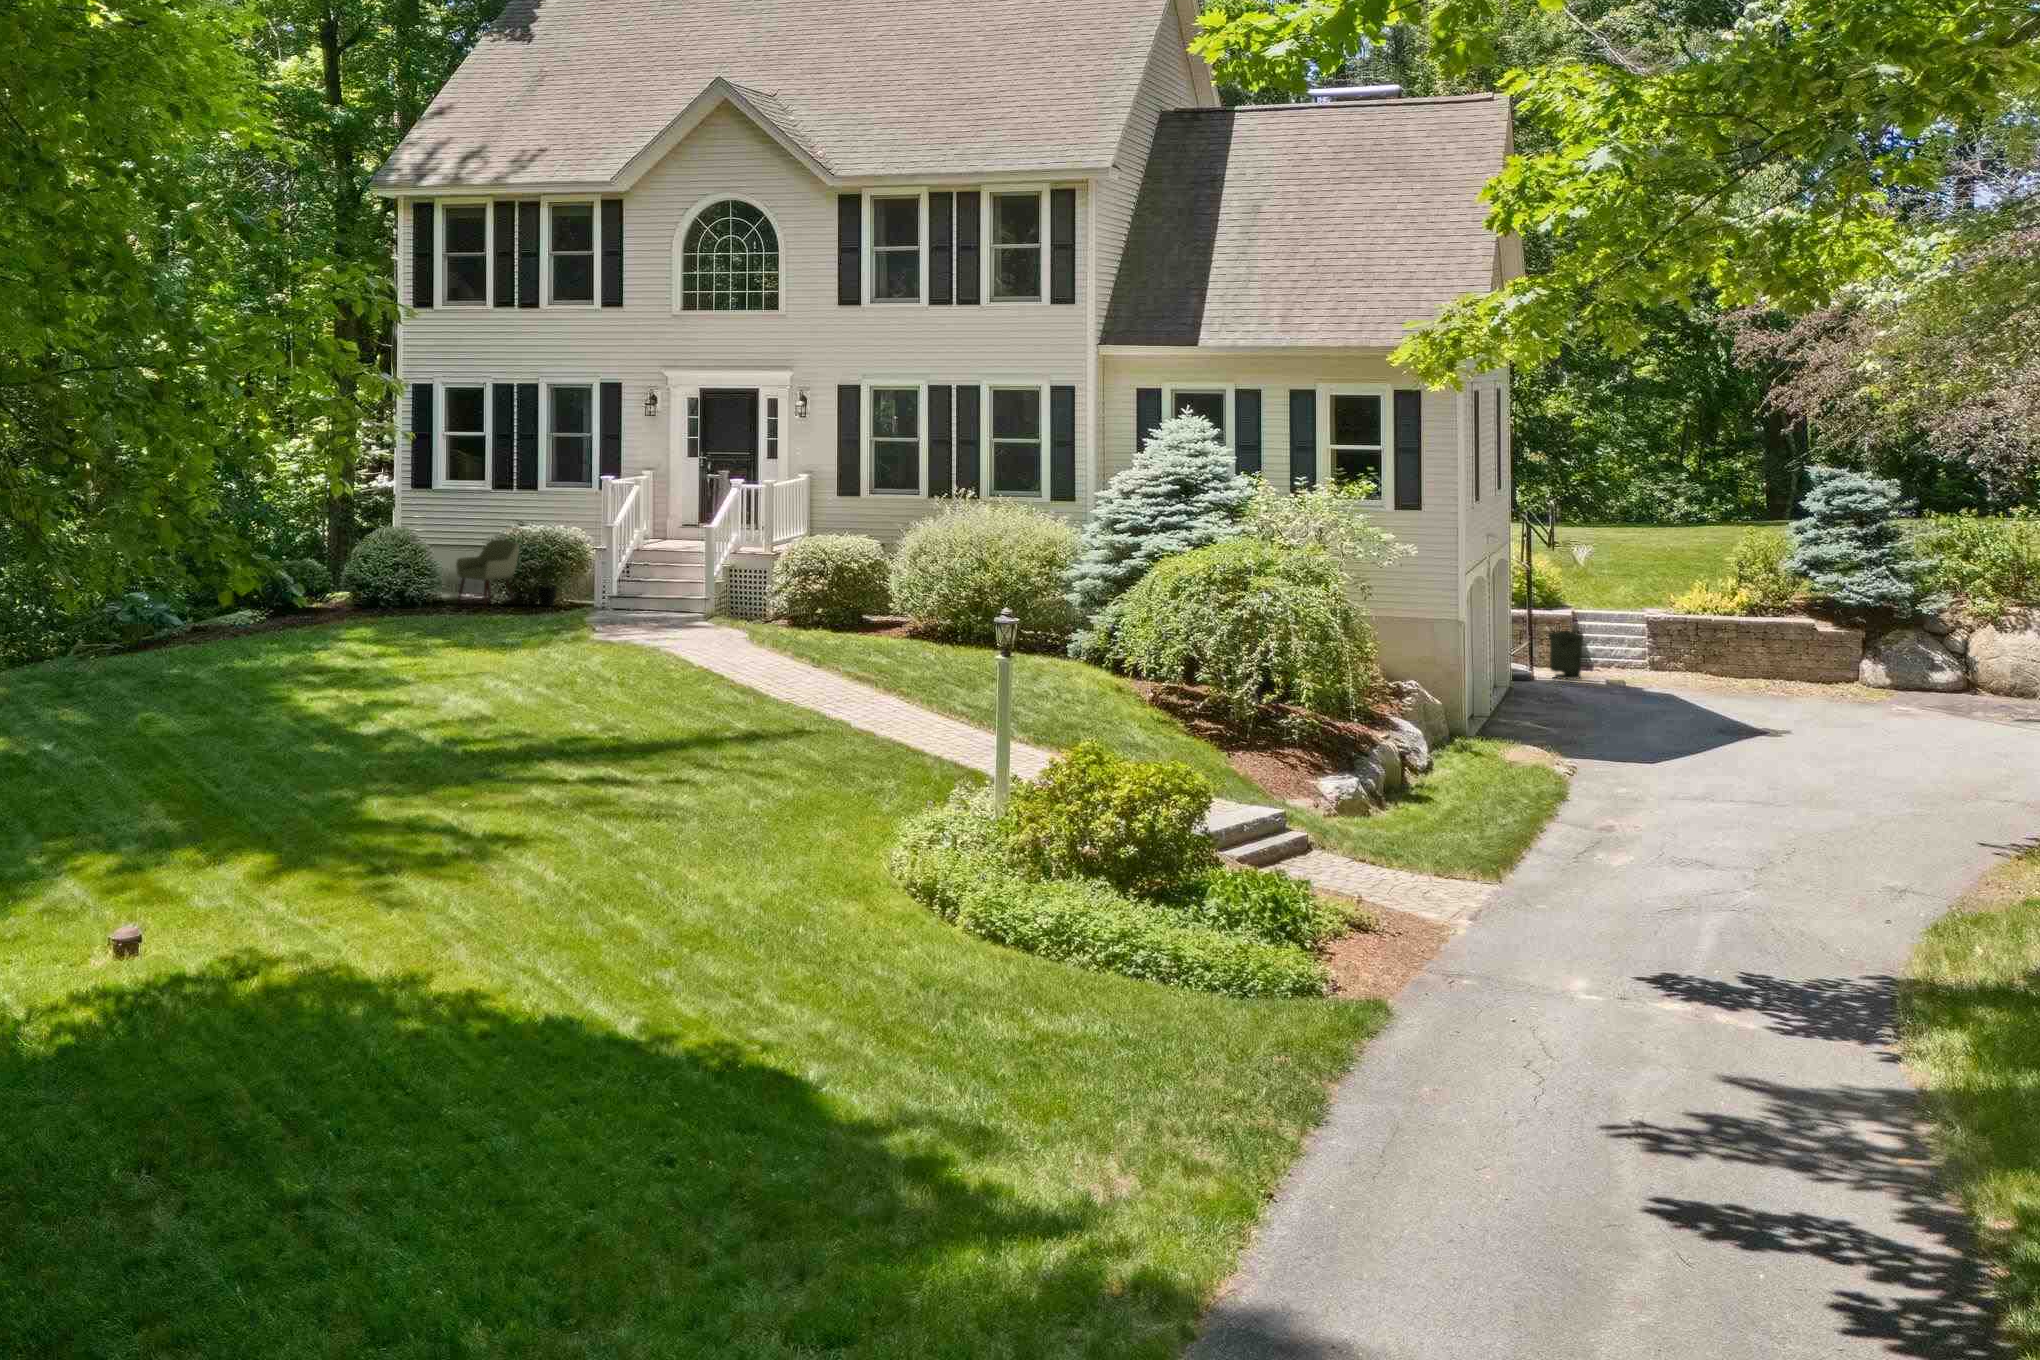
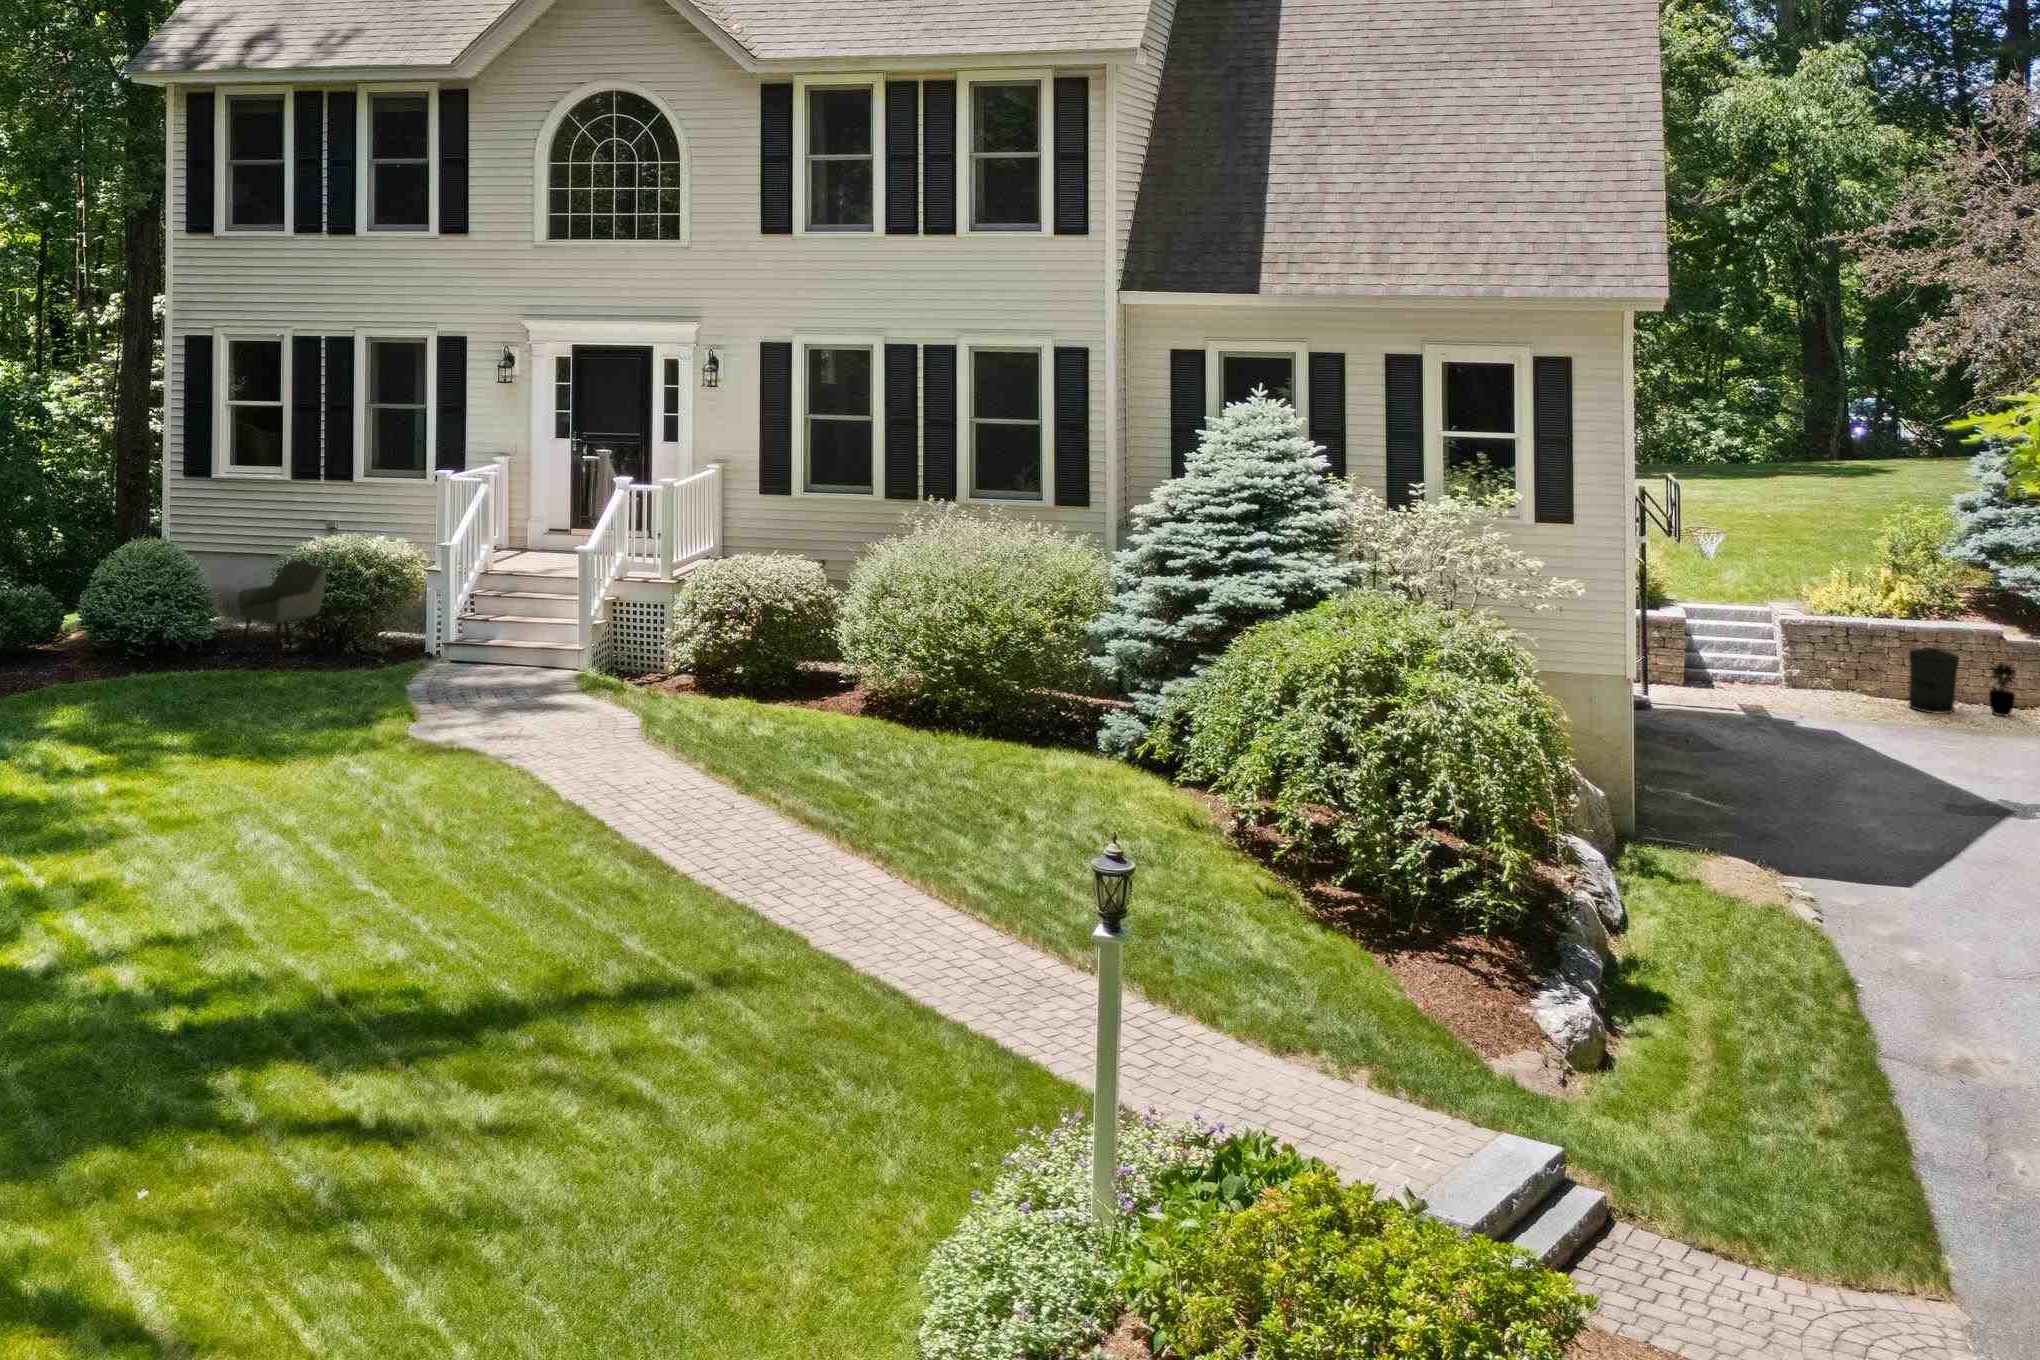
potted plant: present [535,561,560,606] -> present [1985,662,2017,716]
trash can: present [1549,630,1583,679] -> present [1909,648,1959,714]

